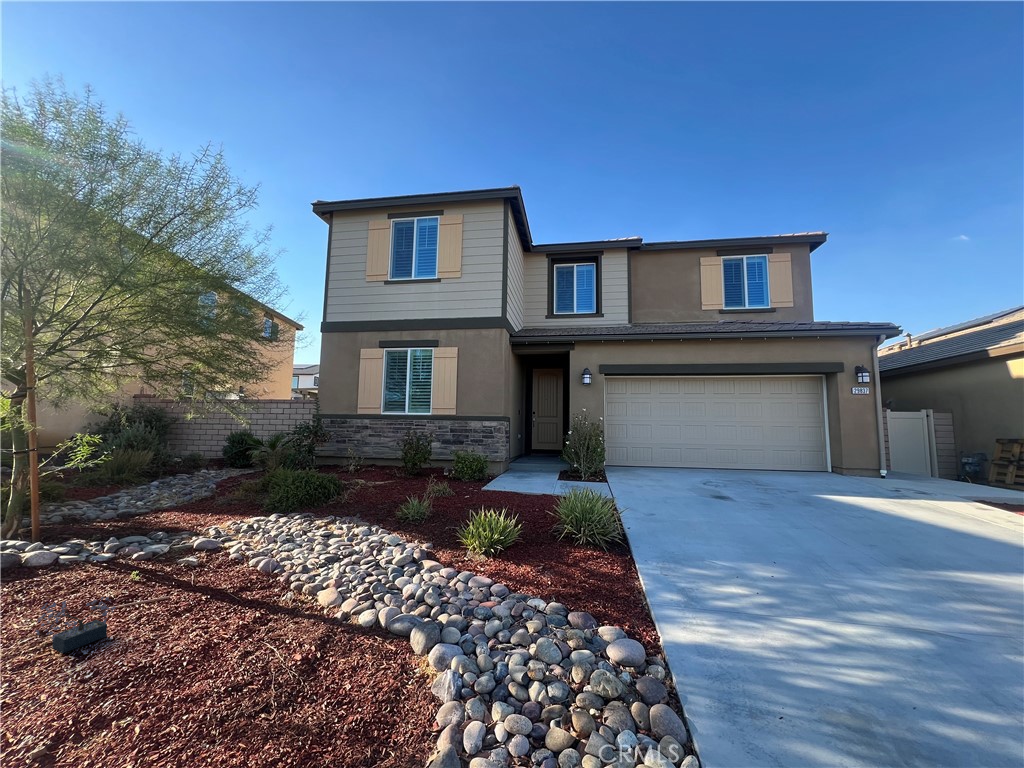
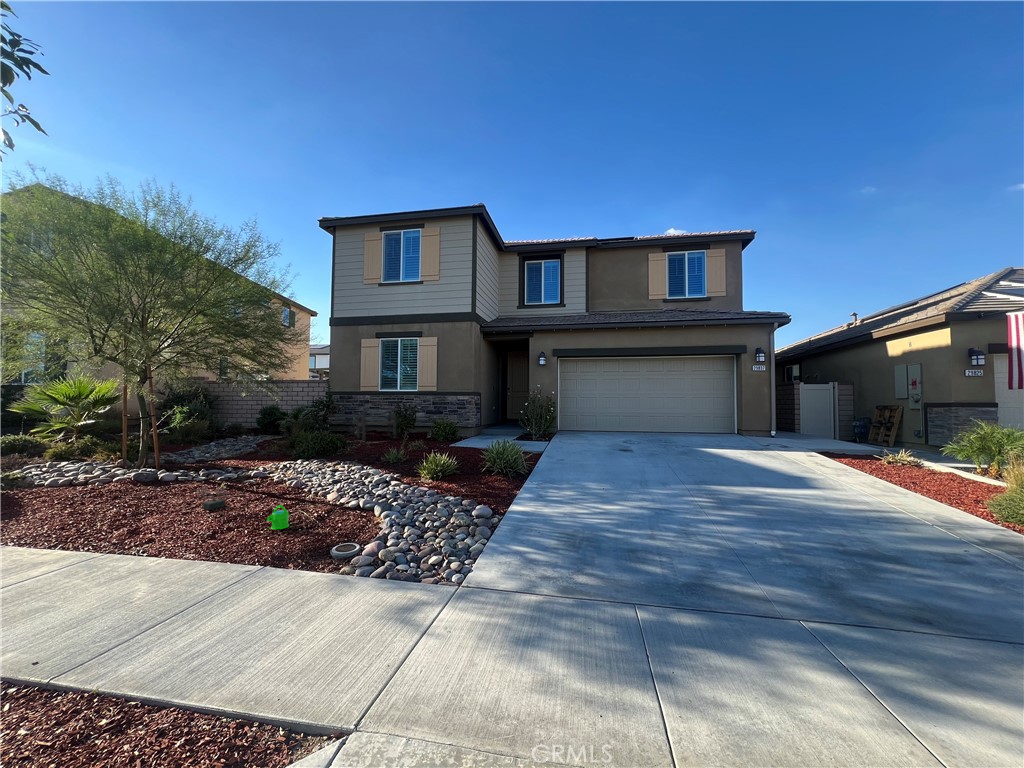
bench: none [353,443,405,479] -> present [357,414,396,440]
watering can: none [168,668,232,738] -> present [267,505,289,530]

